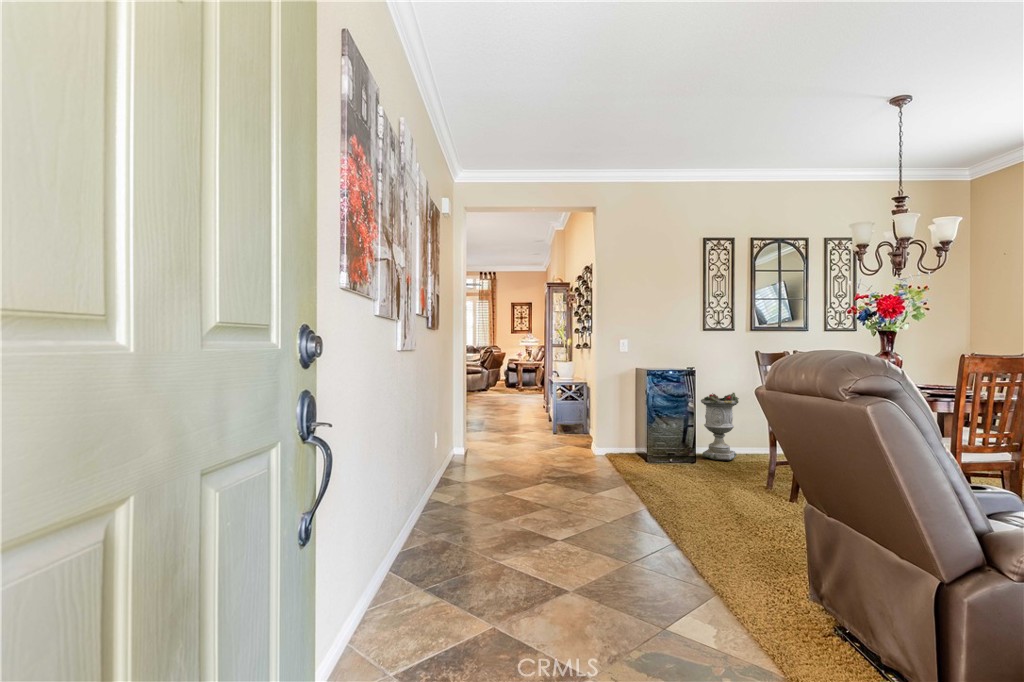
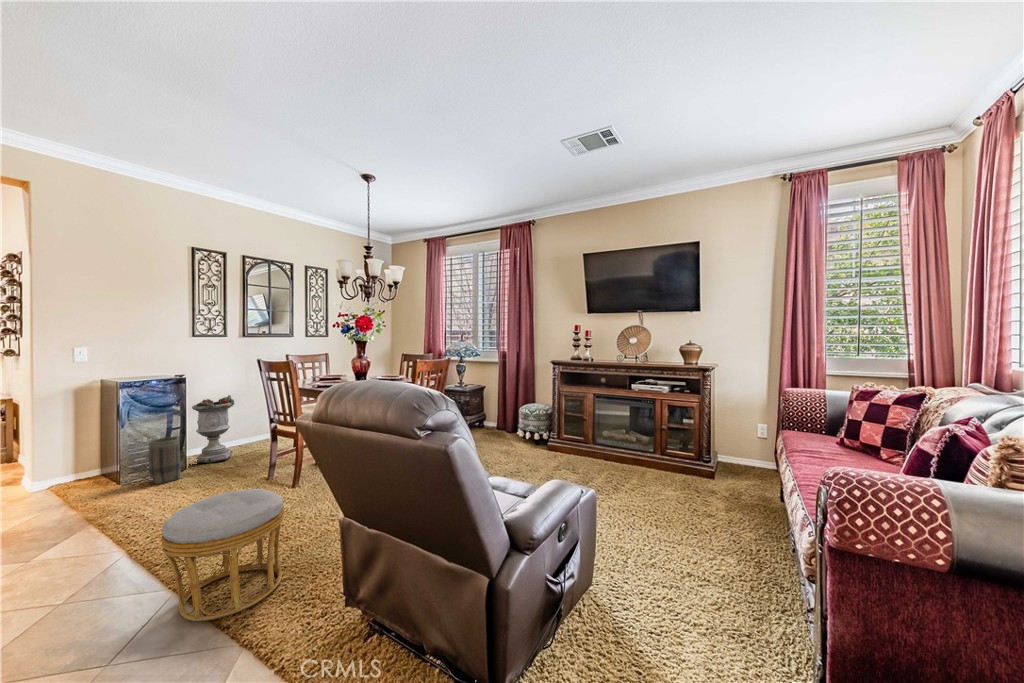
basket: none [665,425,688,467] -> present [149,437,181,484]
ottoman: none [650,477,752,593] -> present [161,489,285,621]

